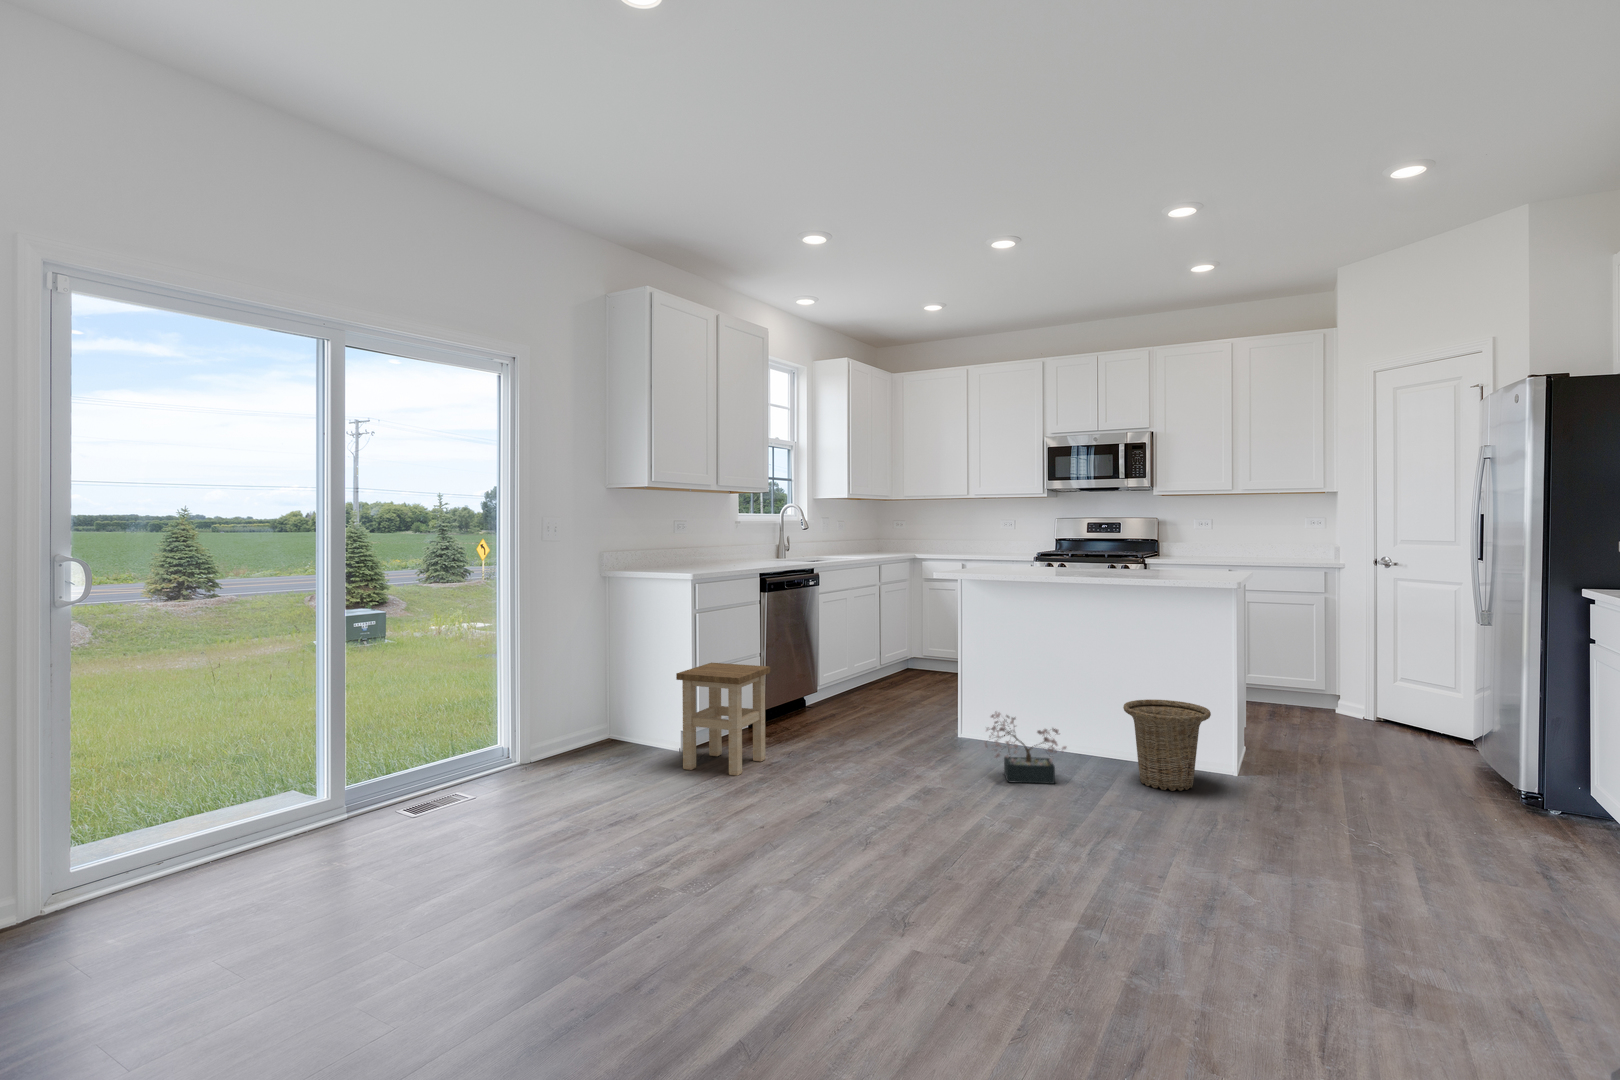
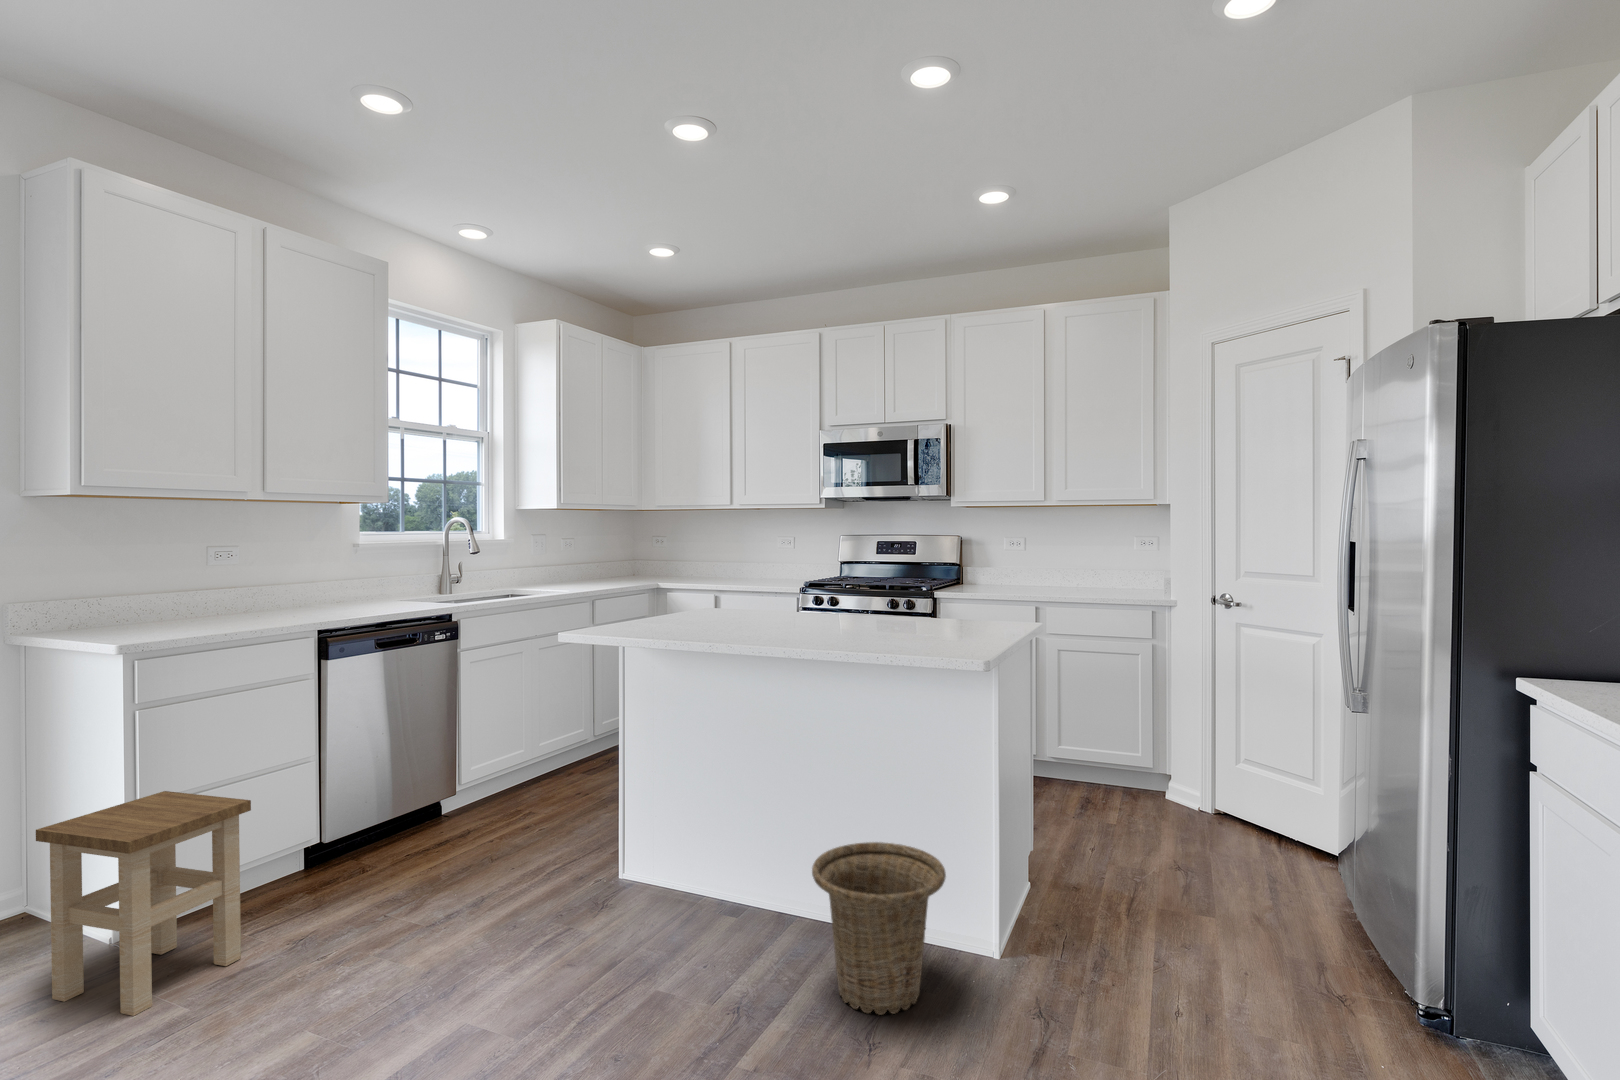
decorative plant: present [984,712,1066,784] -> none [585,873,719,1006]

